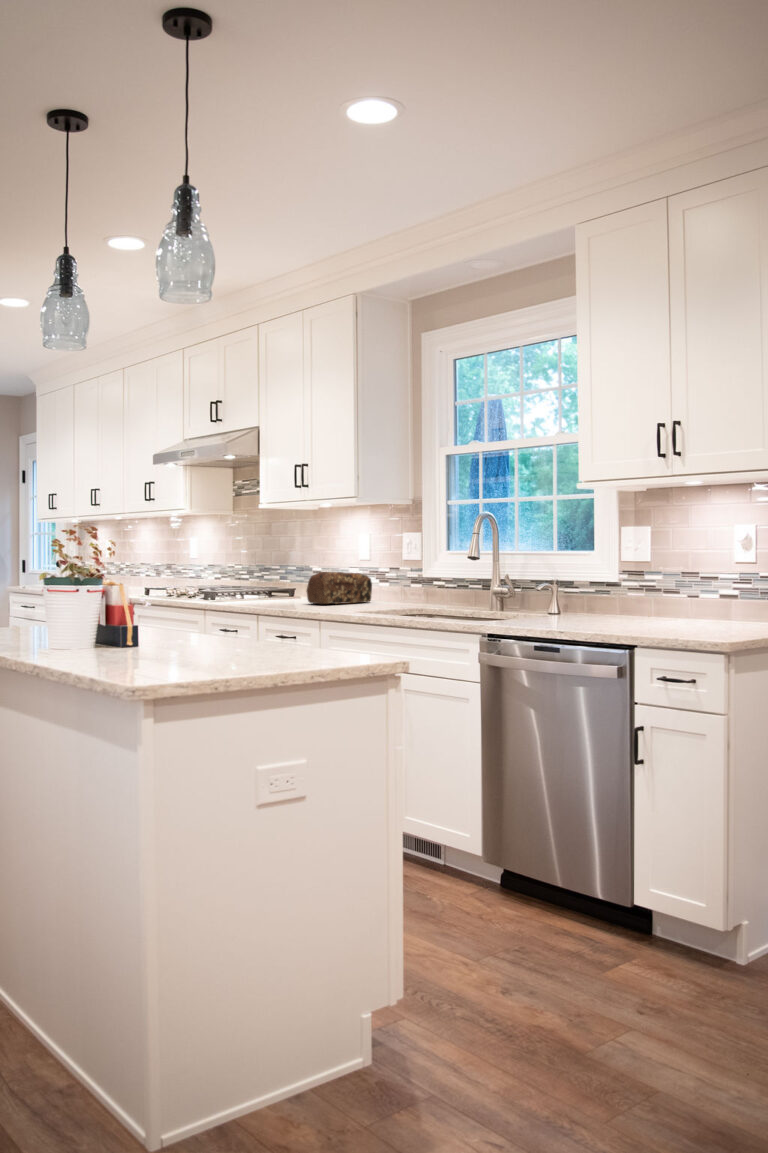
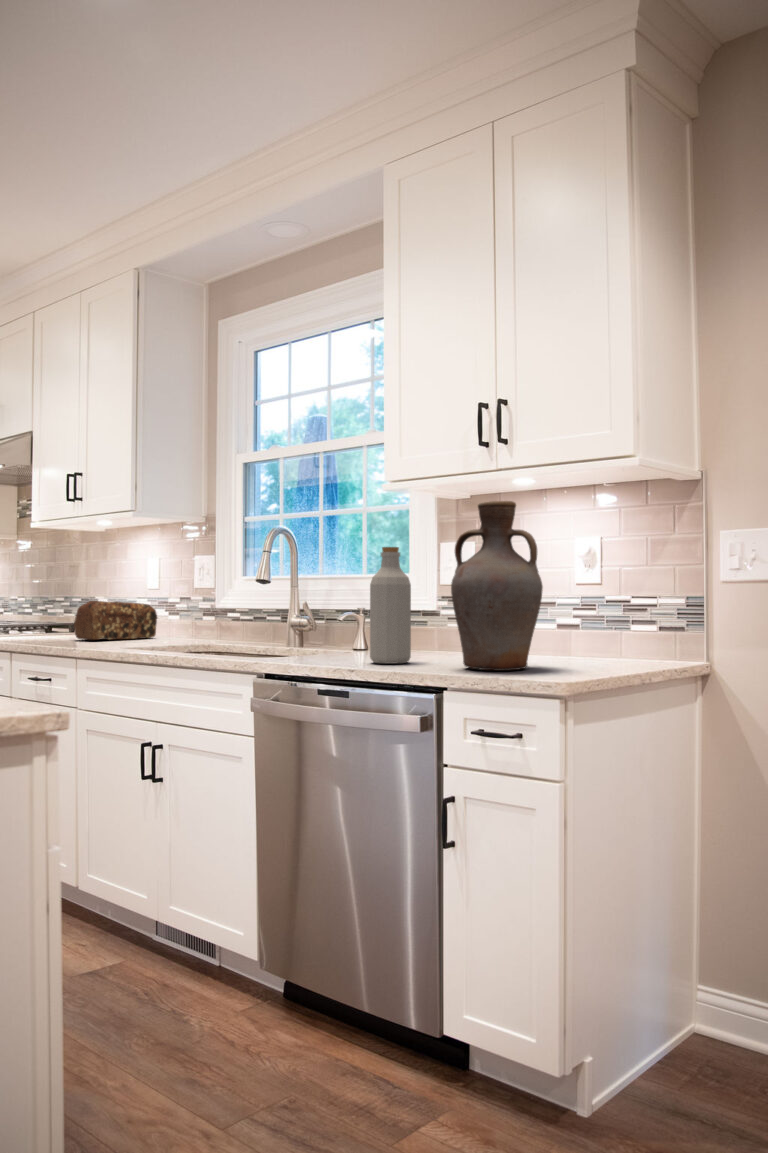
vase: none [638,502,711,633] -> present [451,501,543,670]
bottle: none [570,535,603,627] -> present [370,547,411,664]

